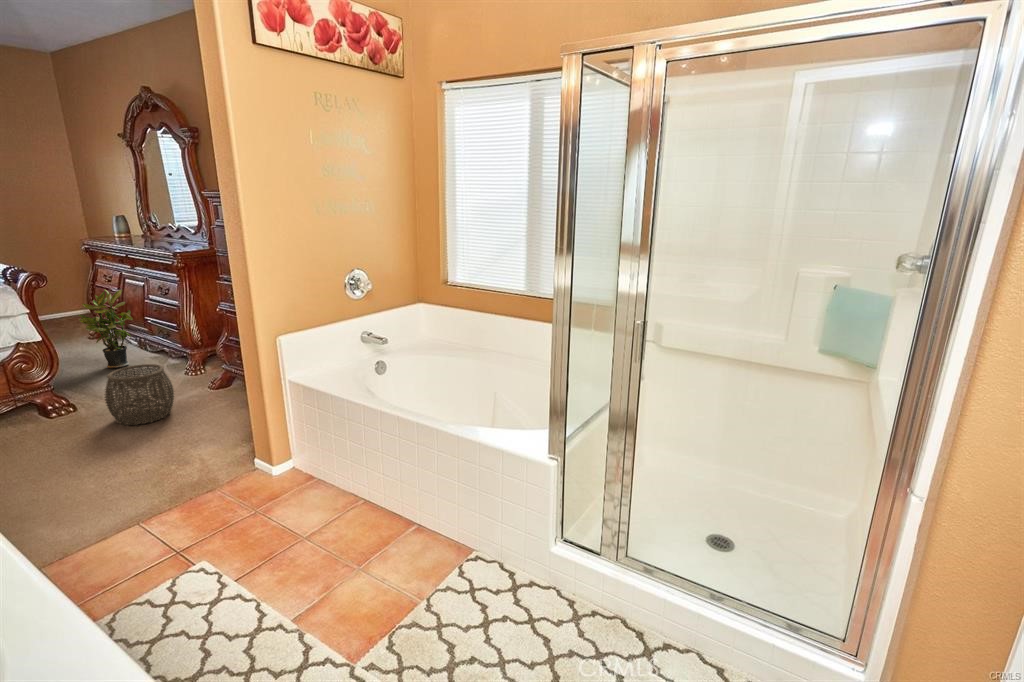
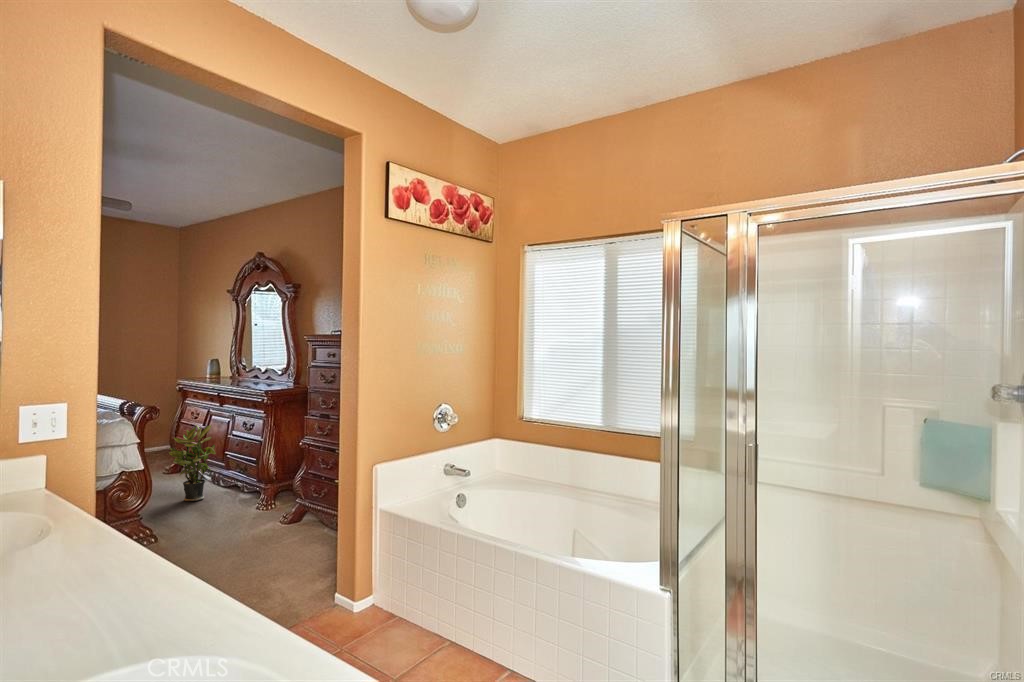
woven basket: present [105,364,174,425] -> none [190,495,254,557]

